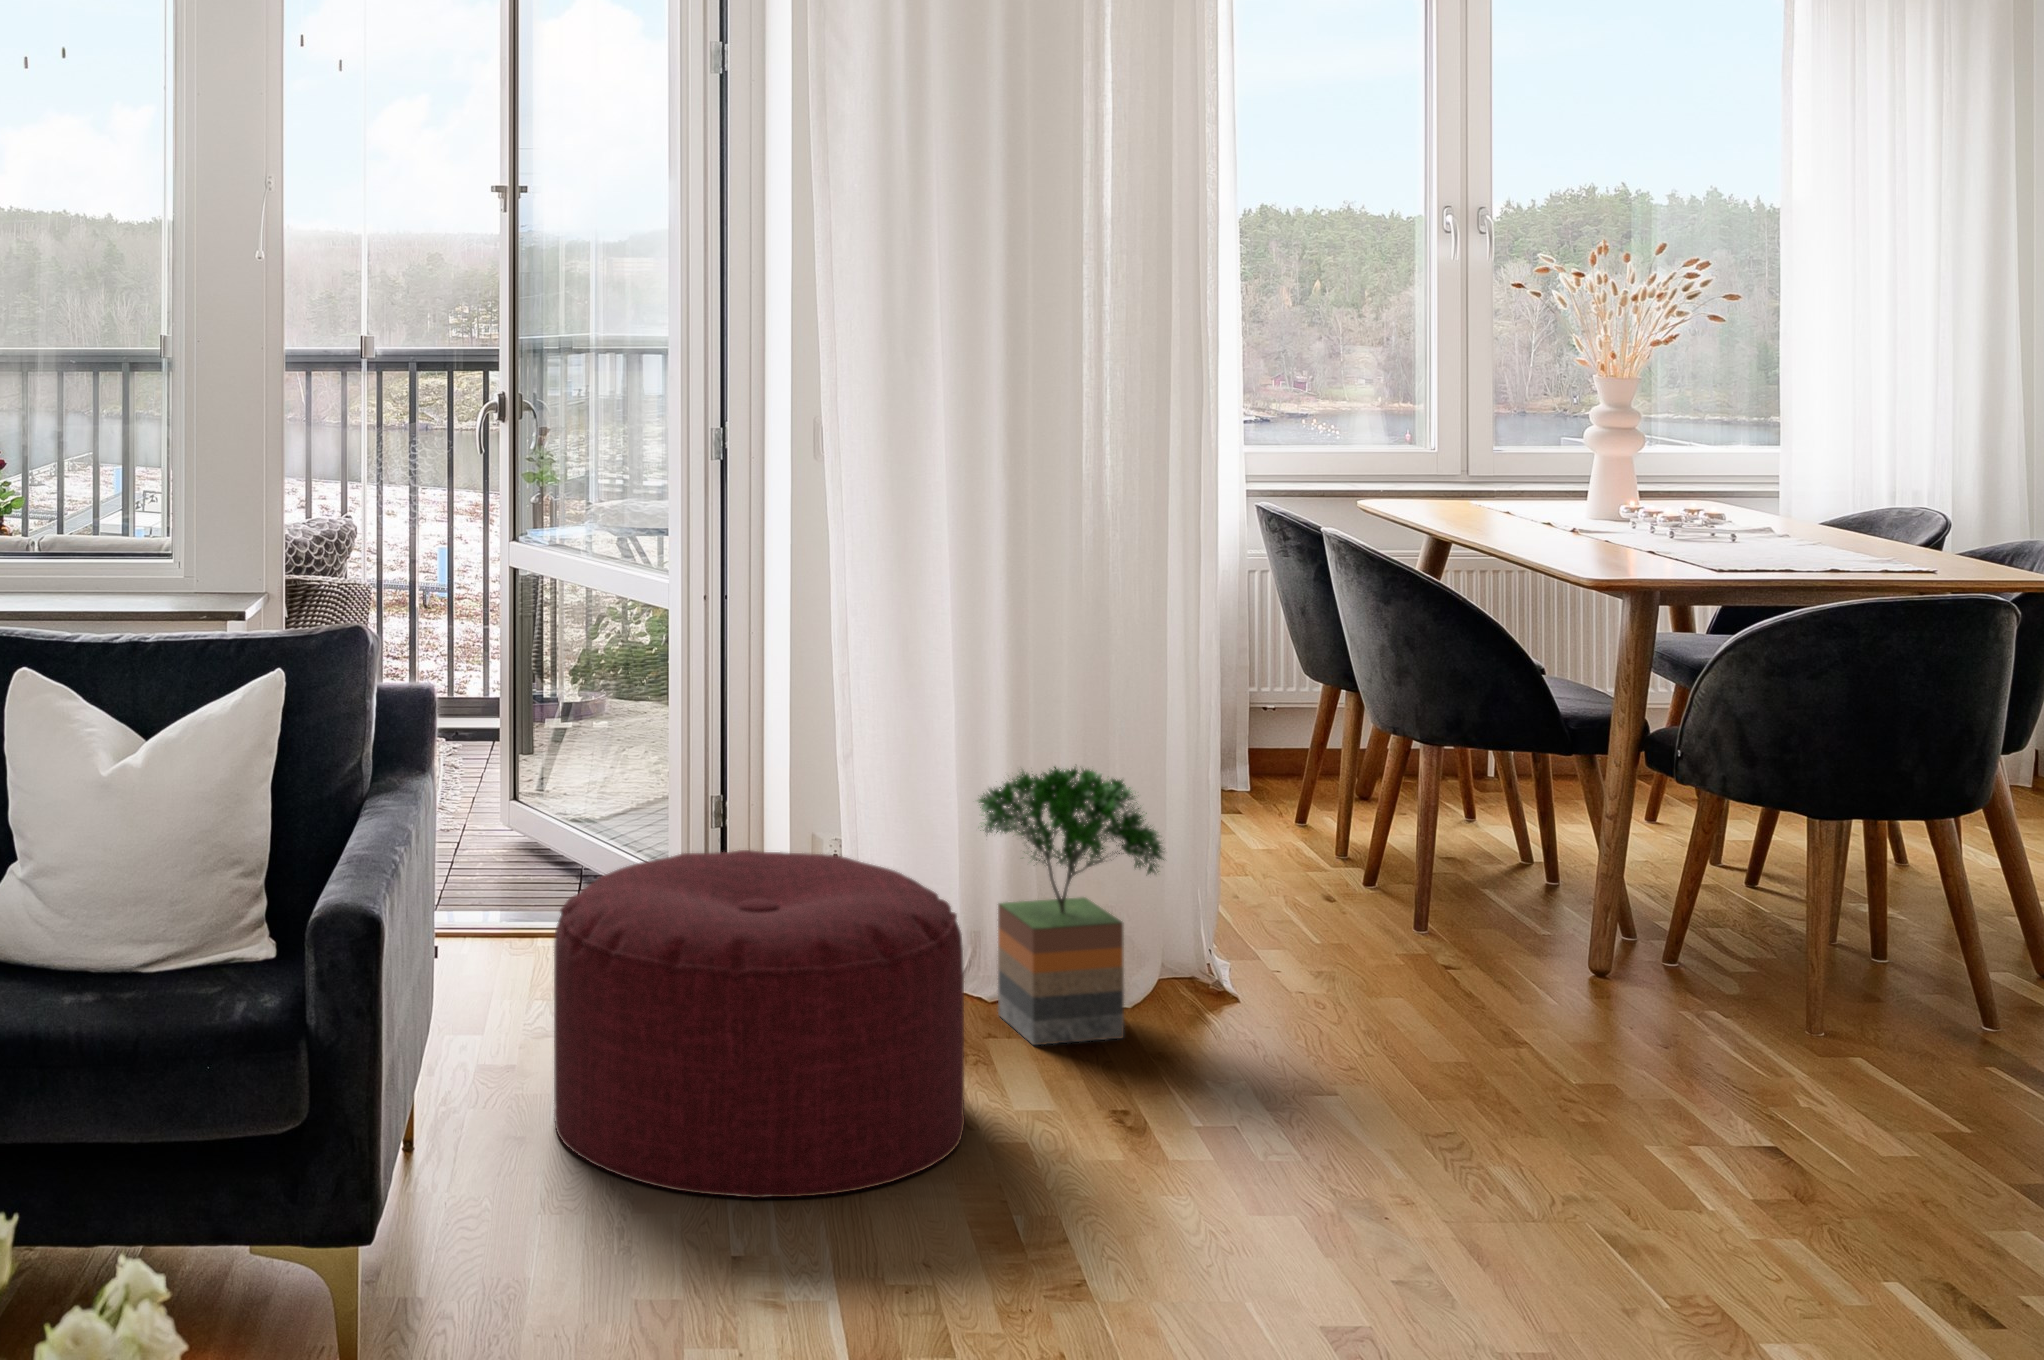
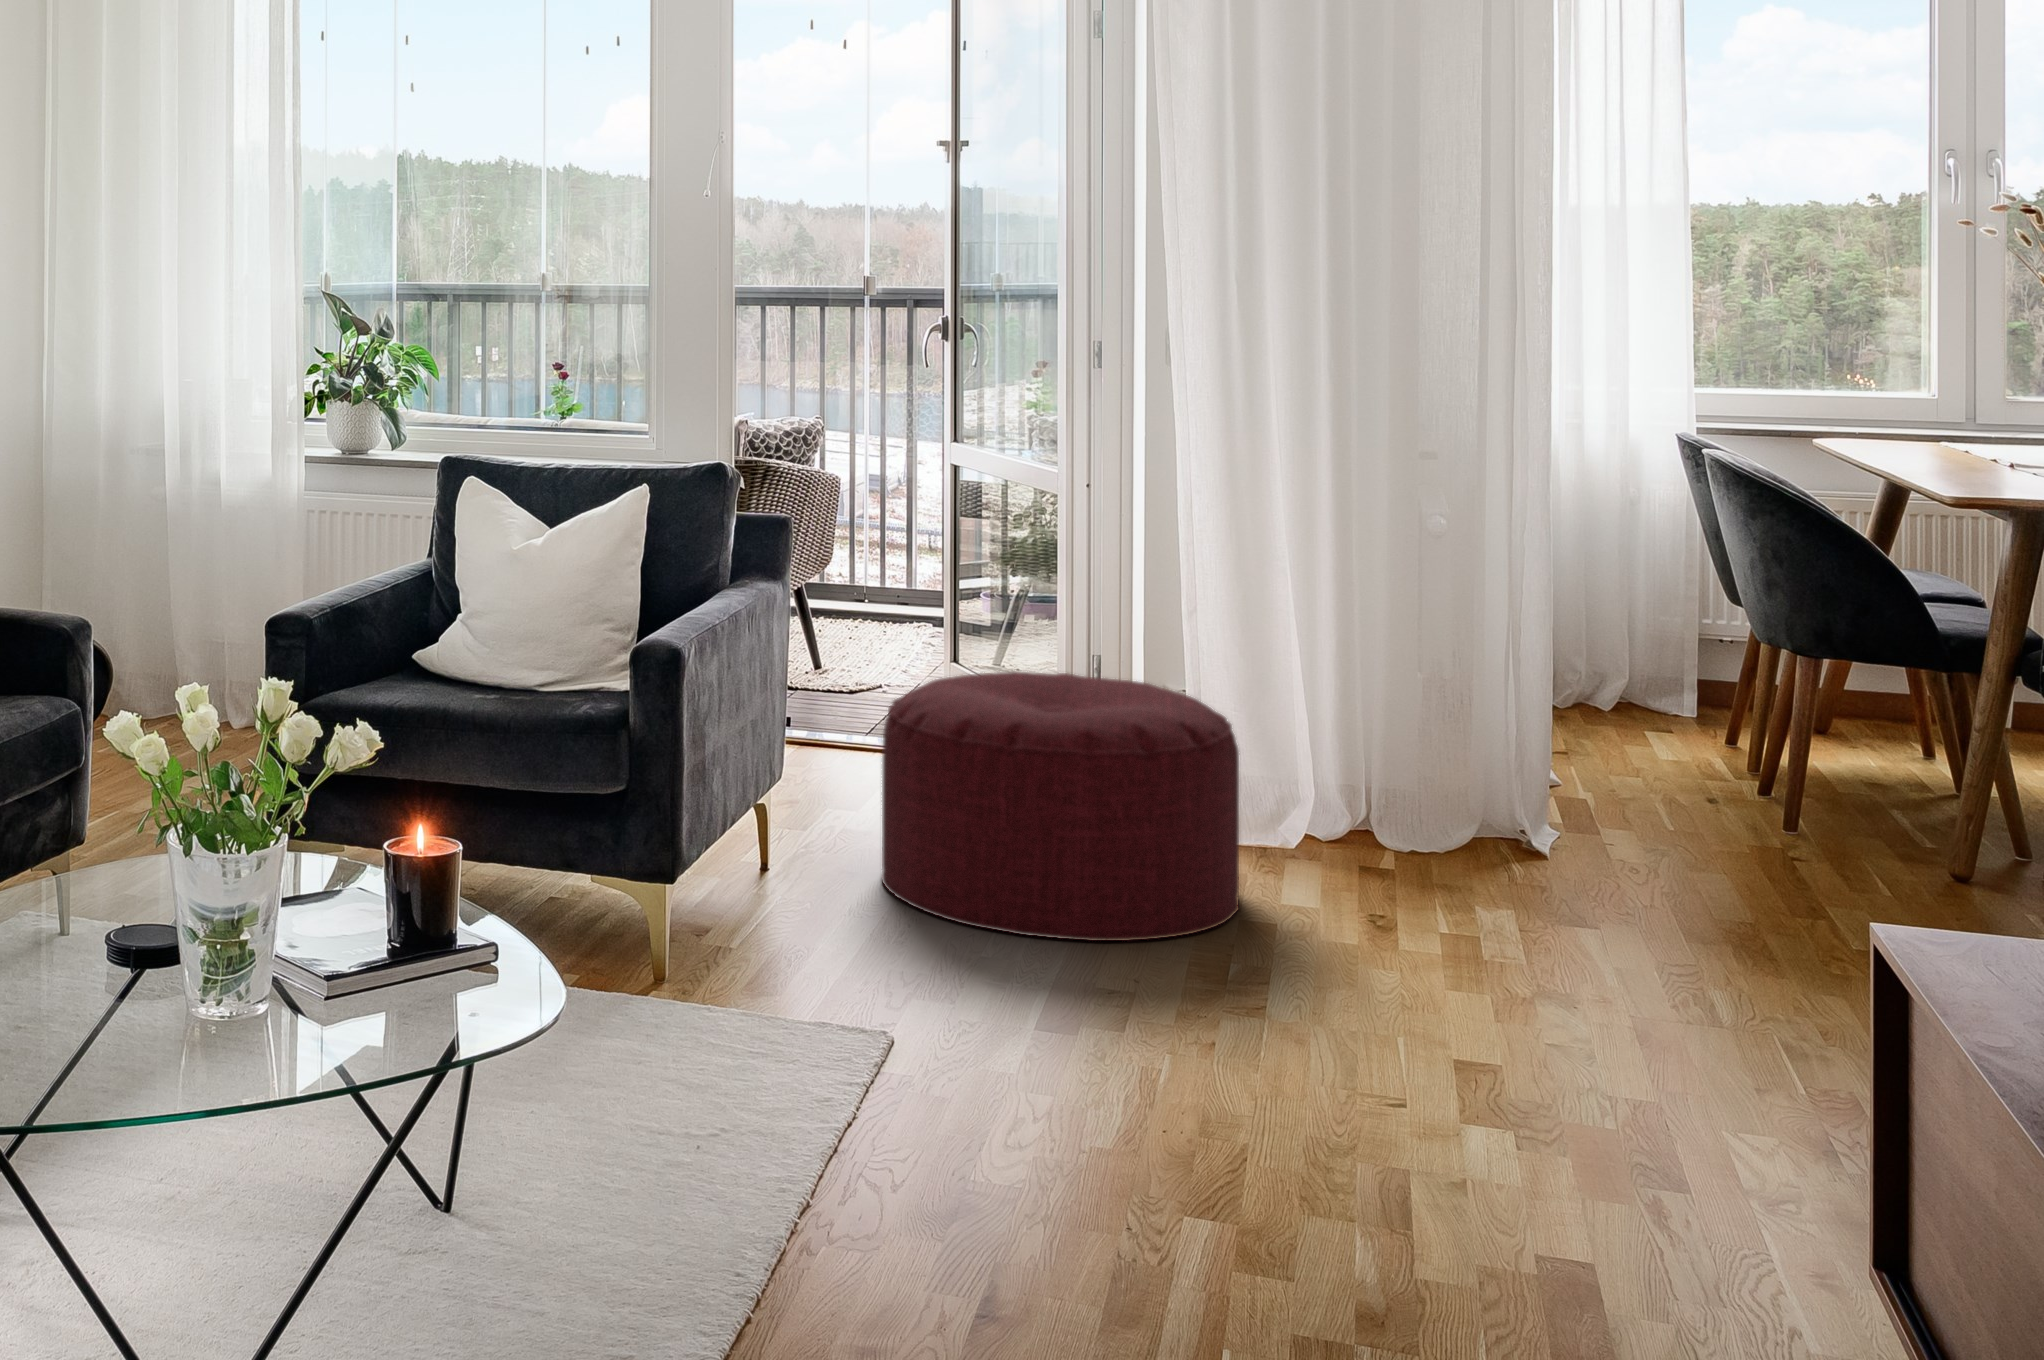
potted tree: present [978,766,1164,1045] -> none [1292,627,1474,875]

